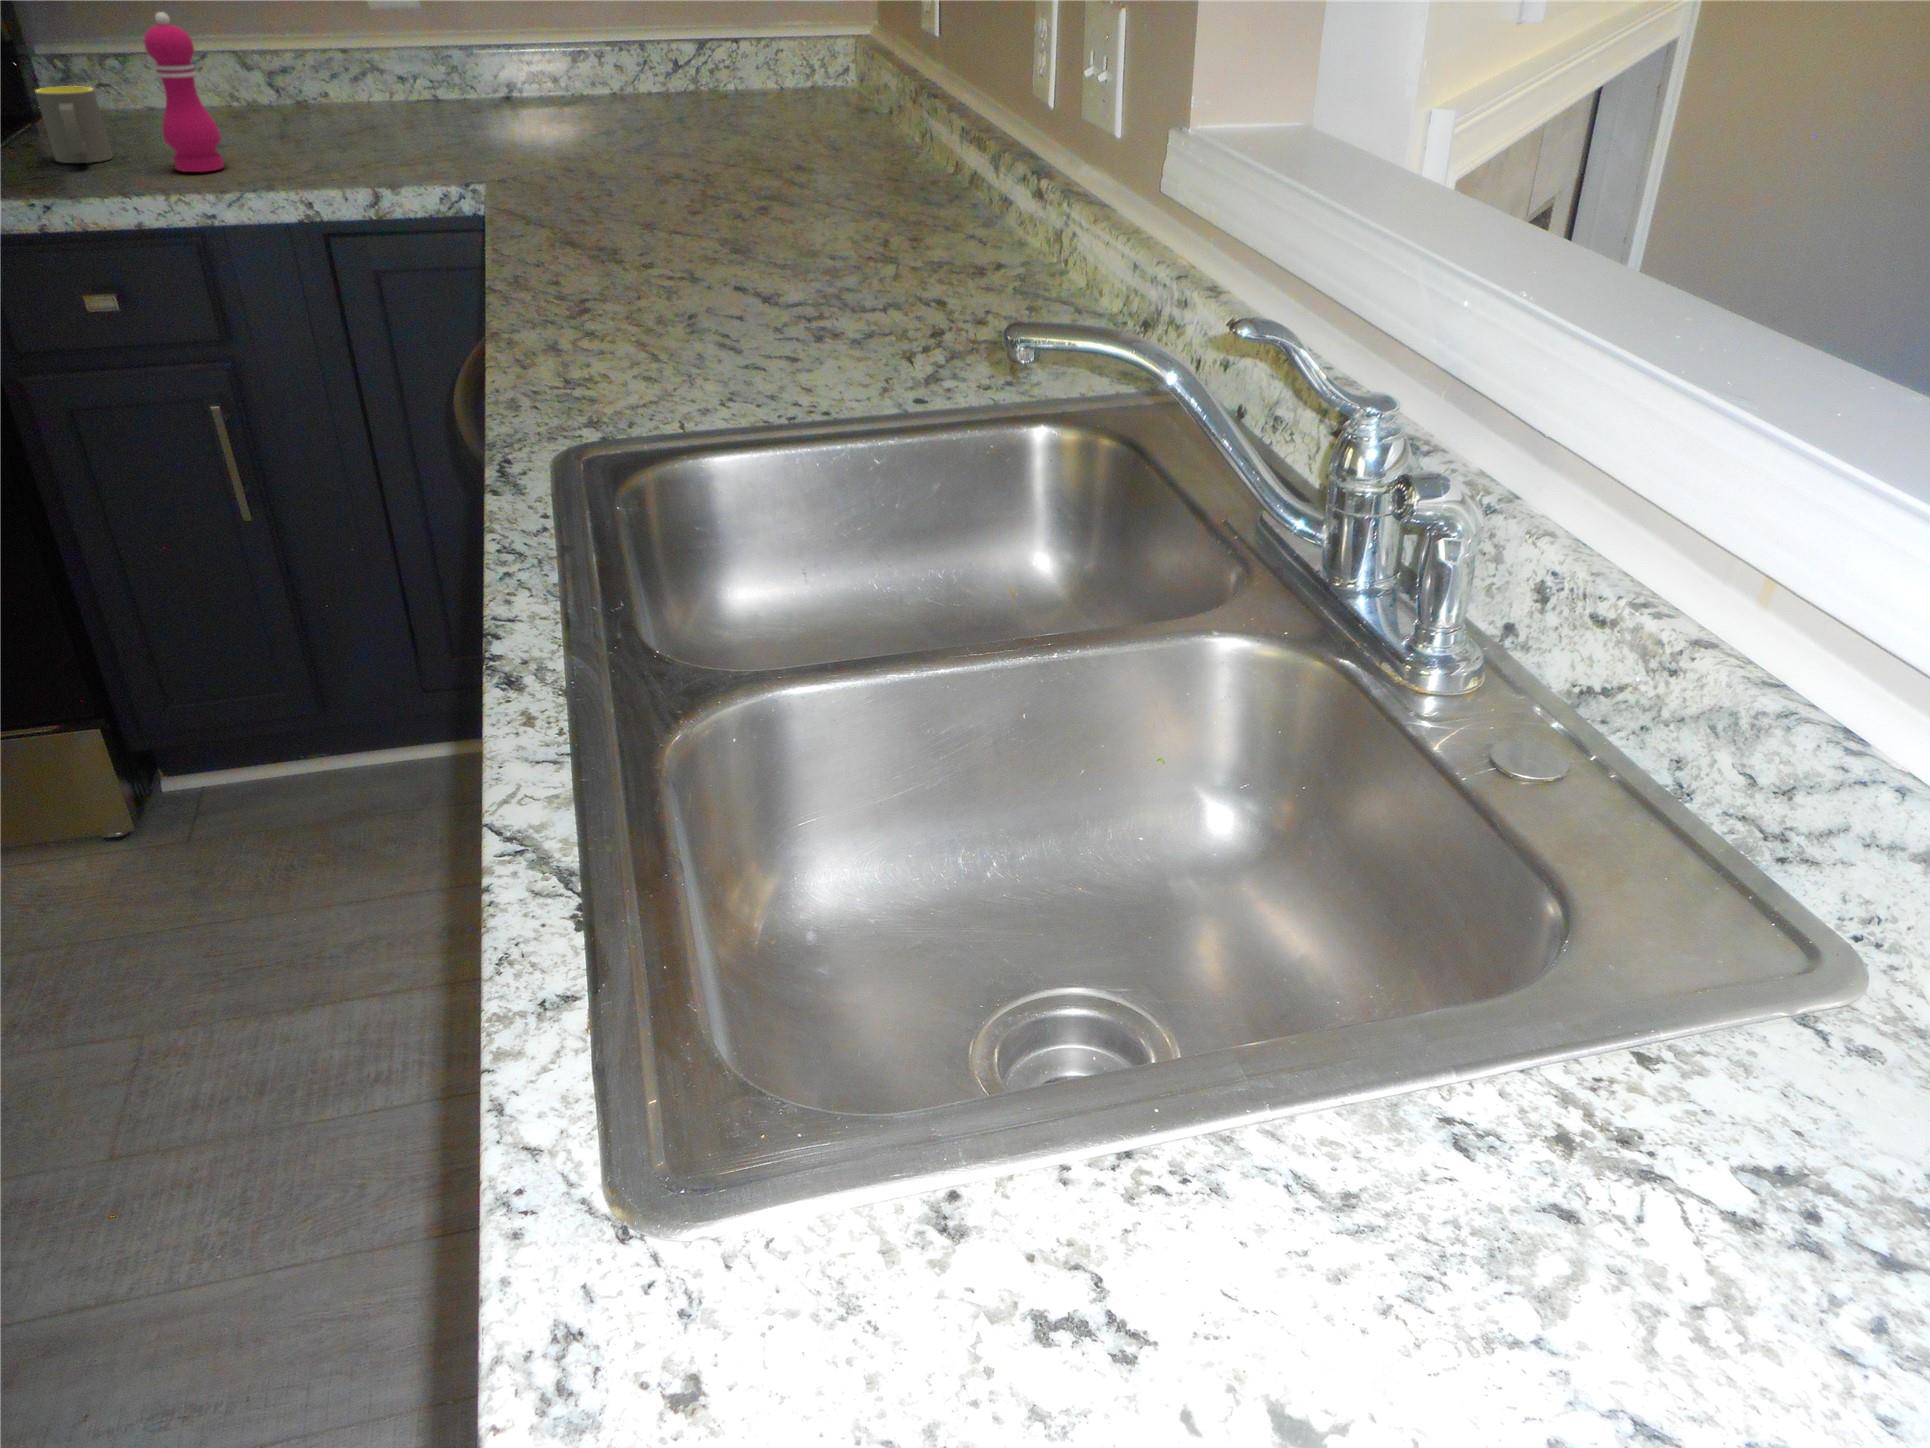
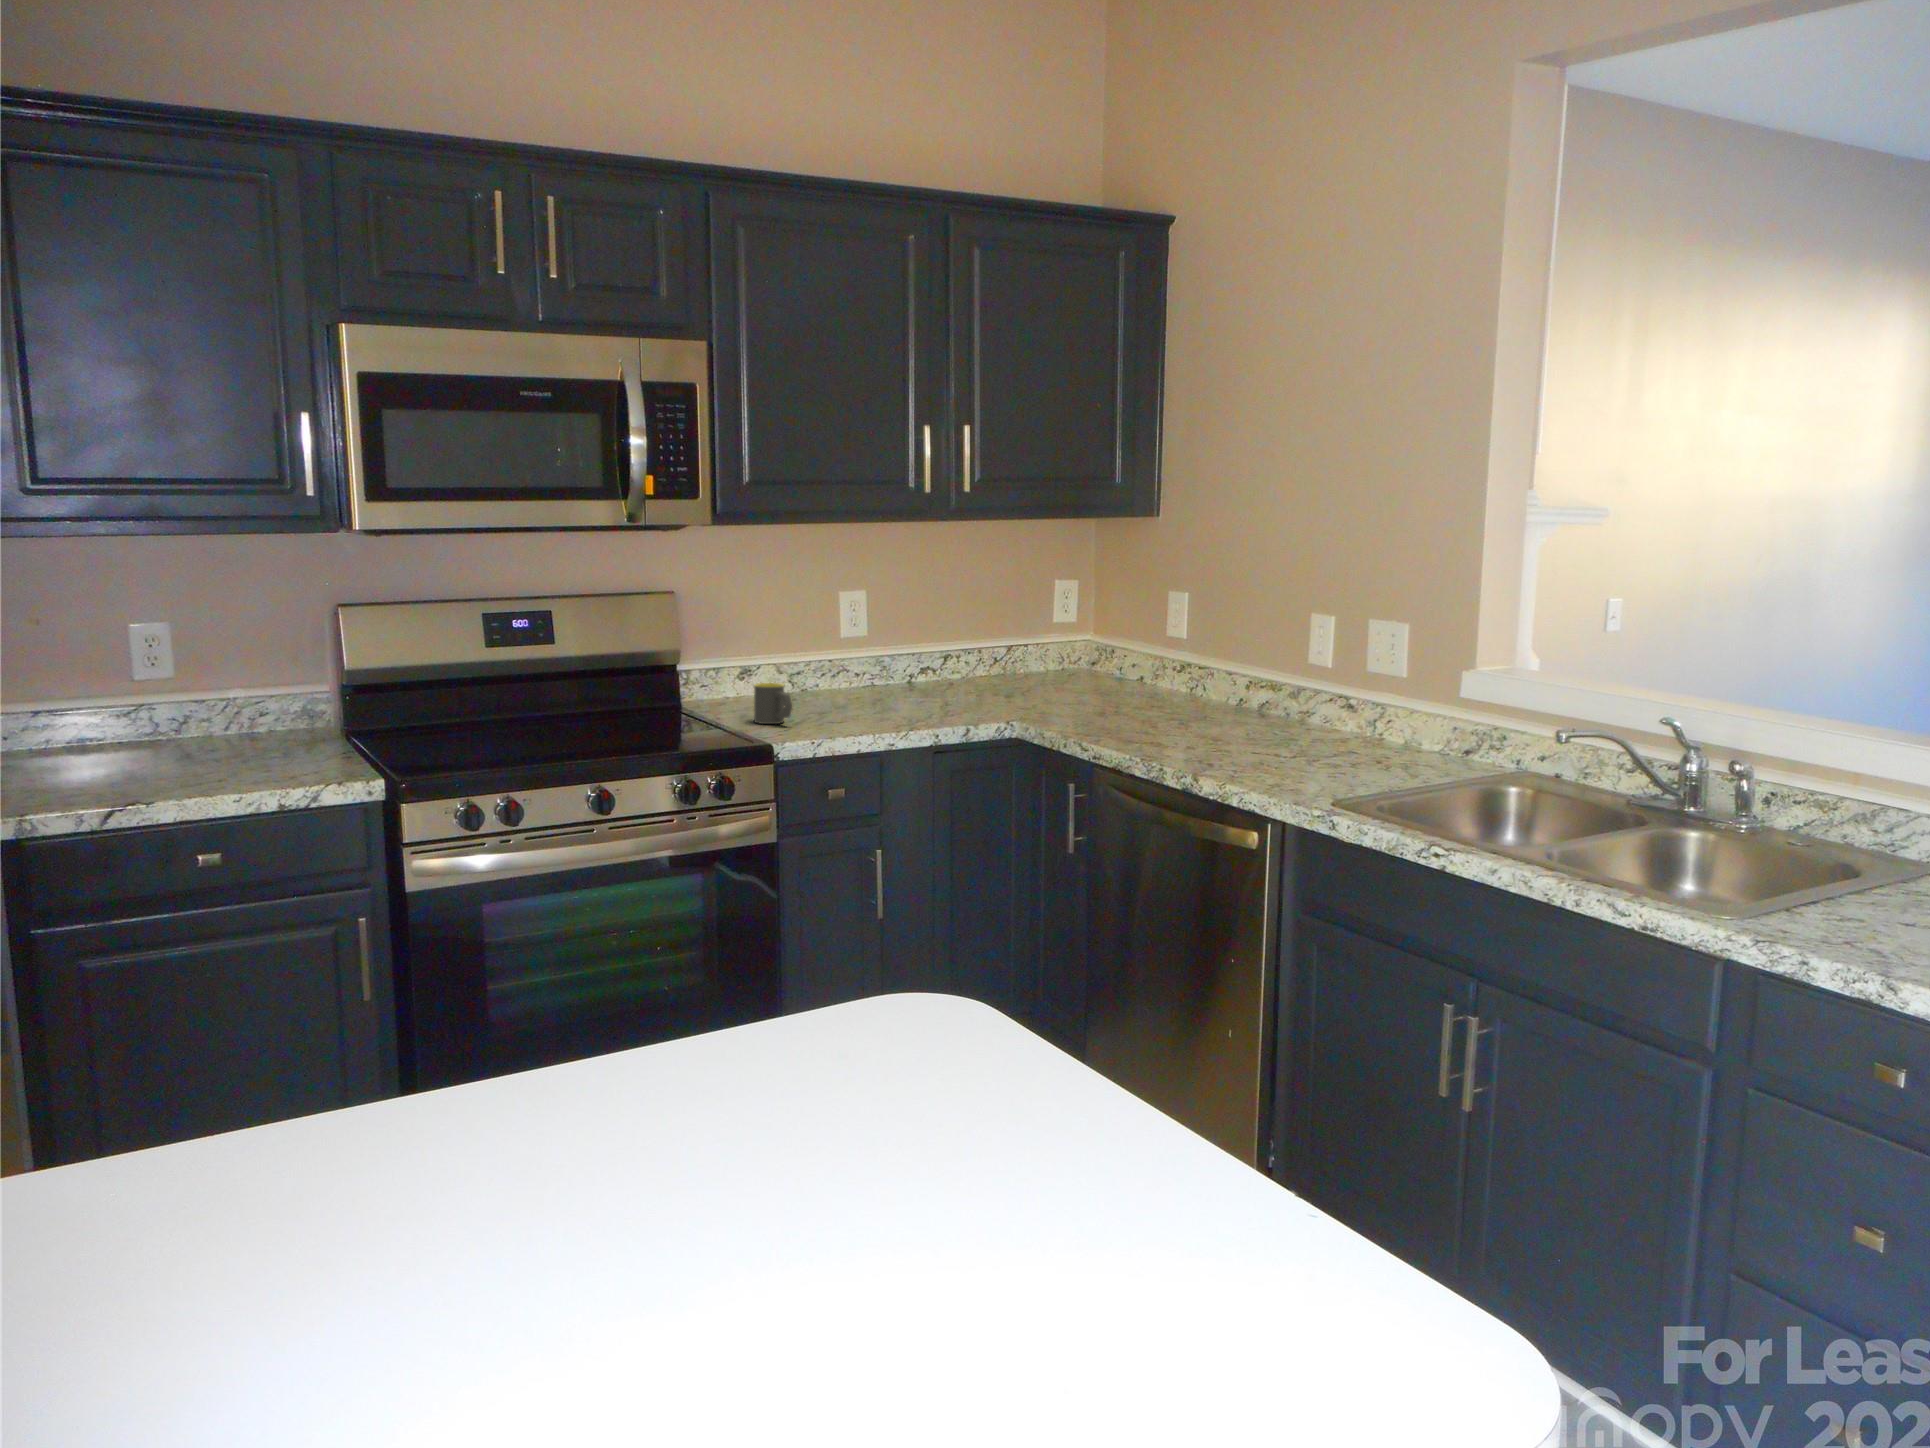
pepper mill: present [144,12,224,172] -> none [835,643,864,725]

